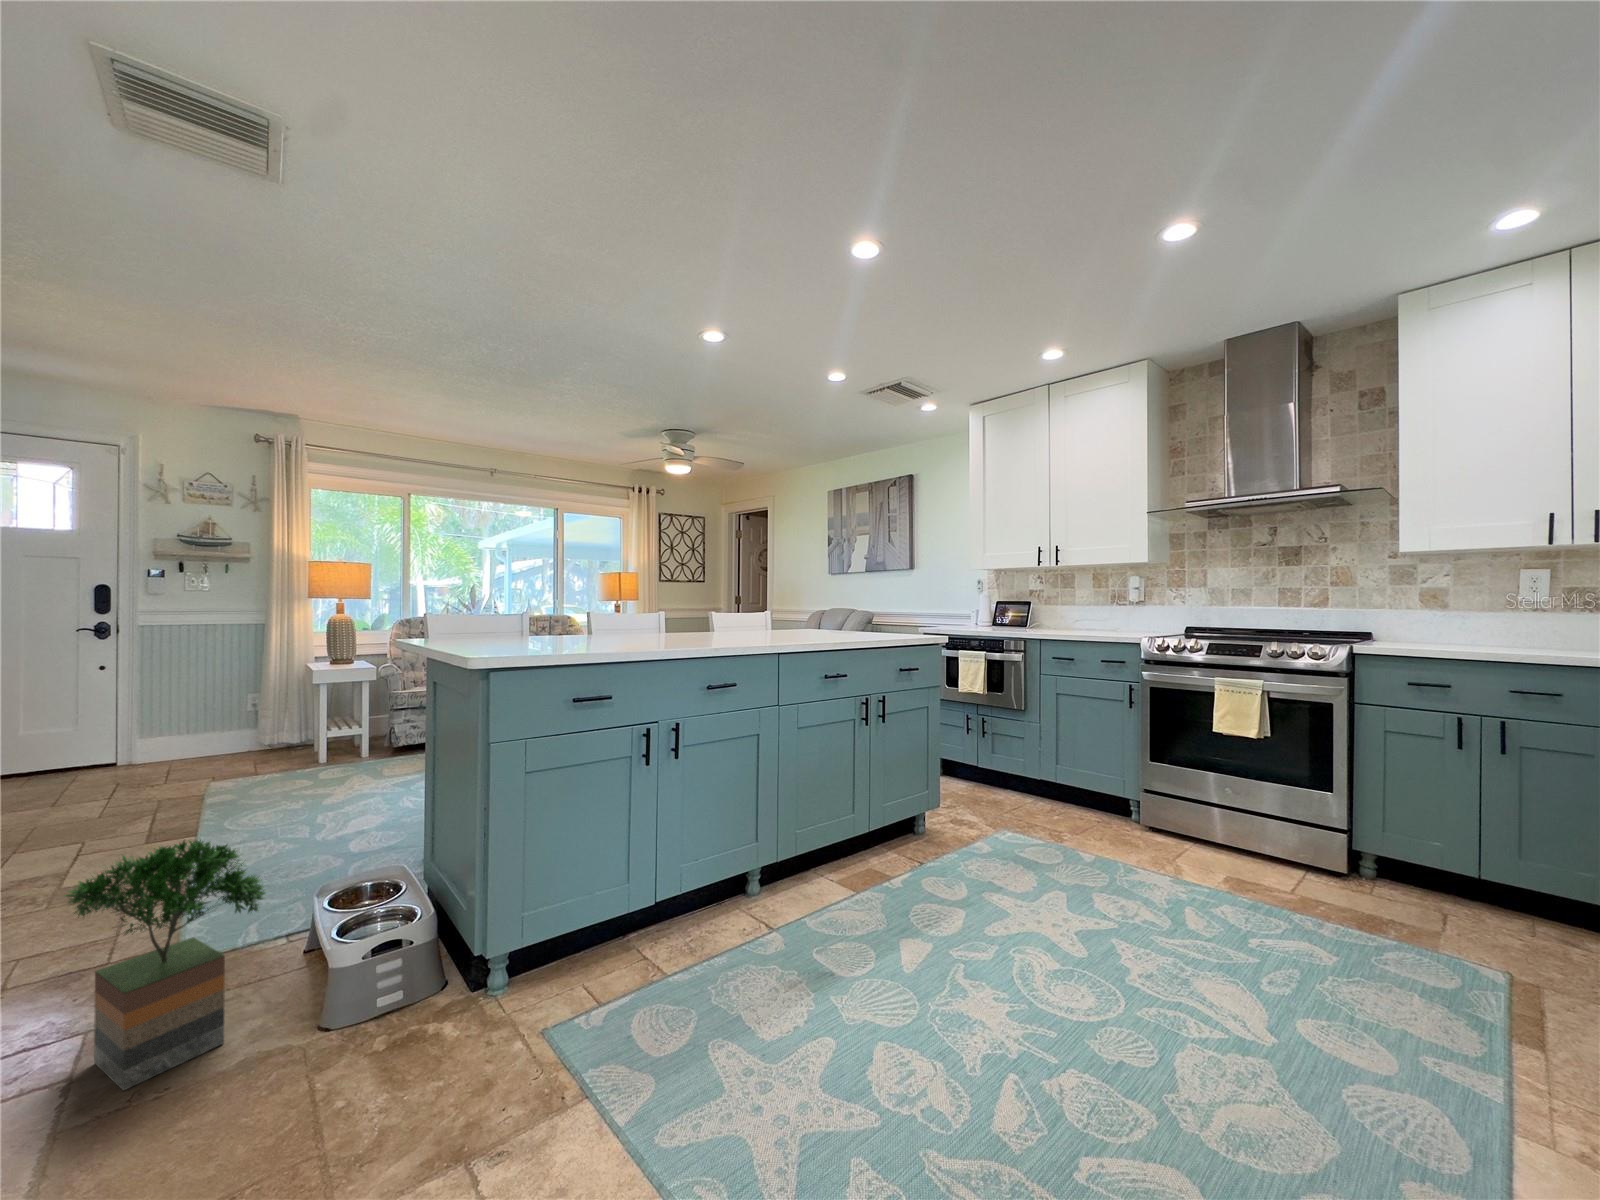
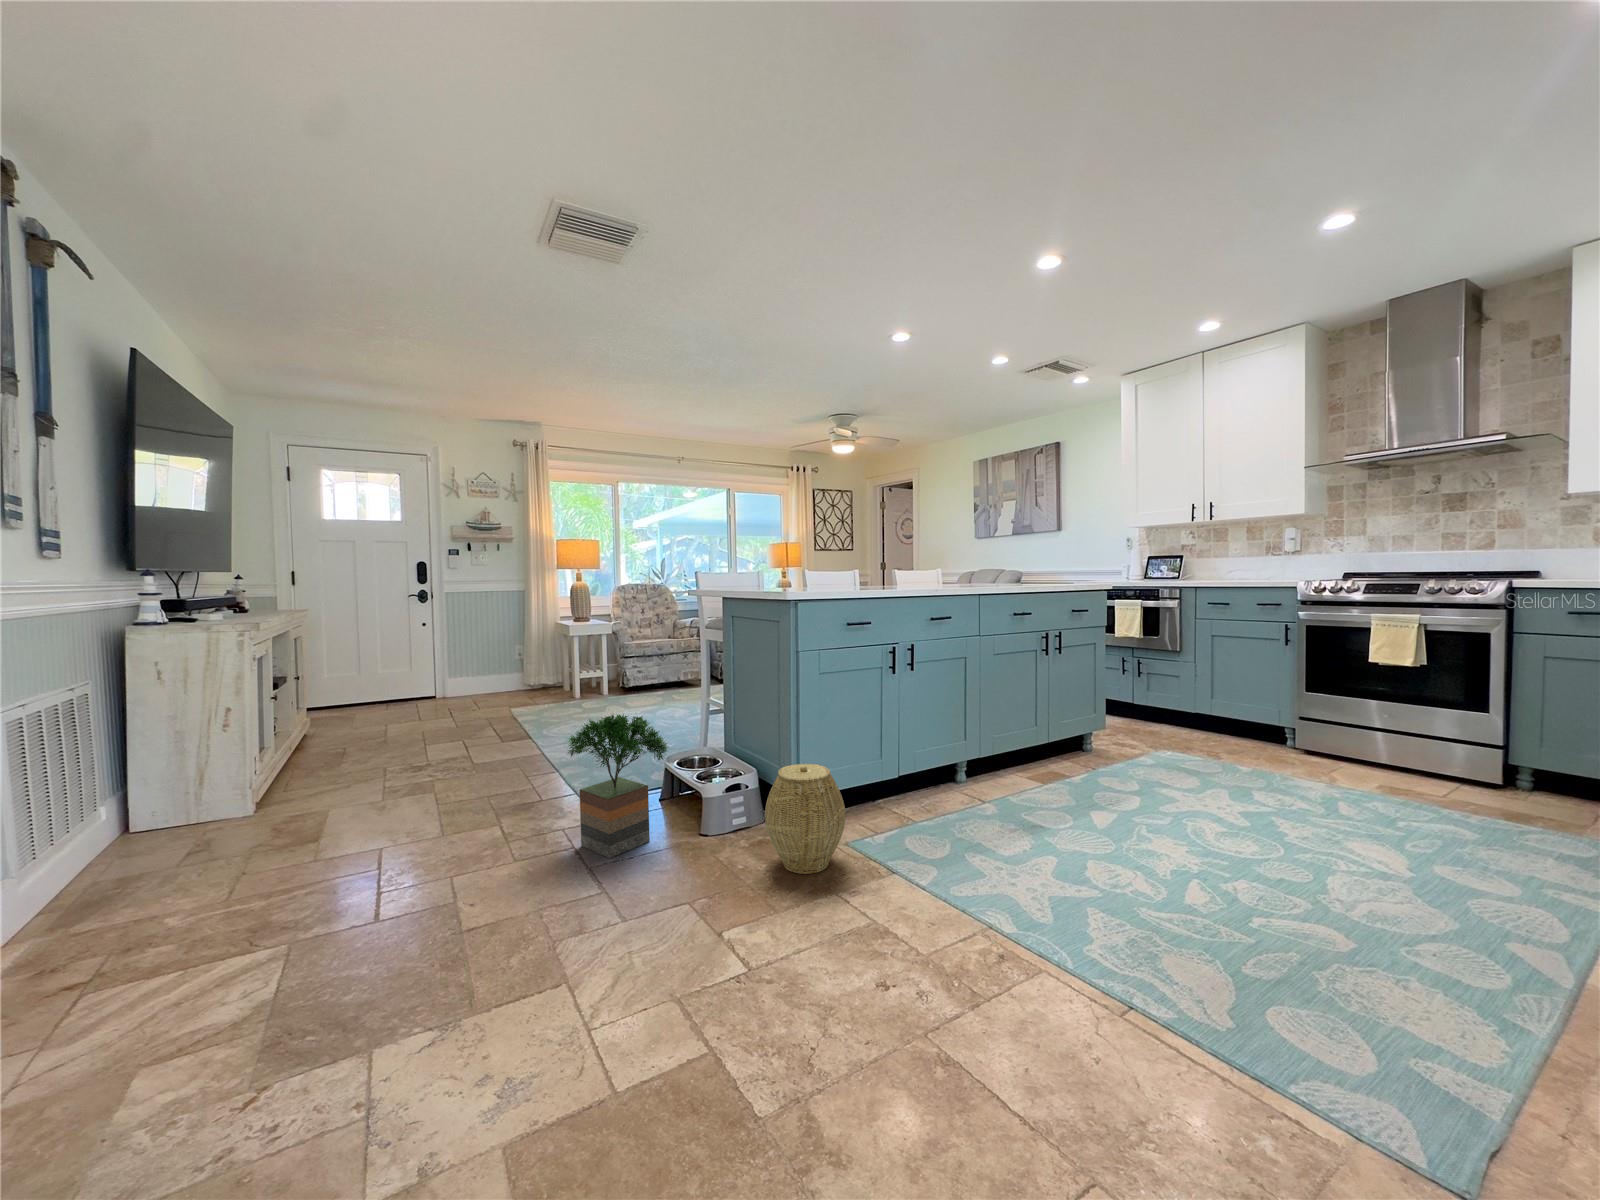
woven basket: none [382,916,521,1103] -> present [765,764,845,874]

